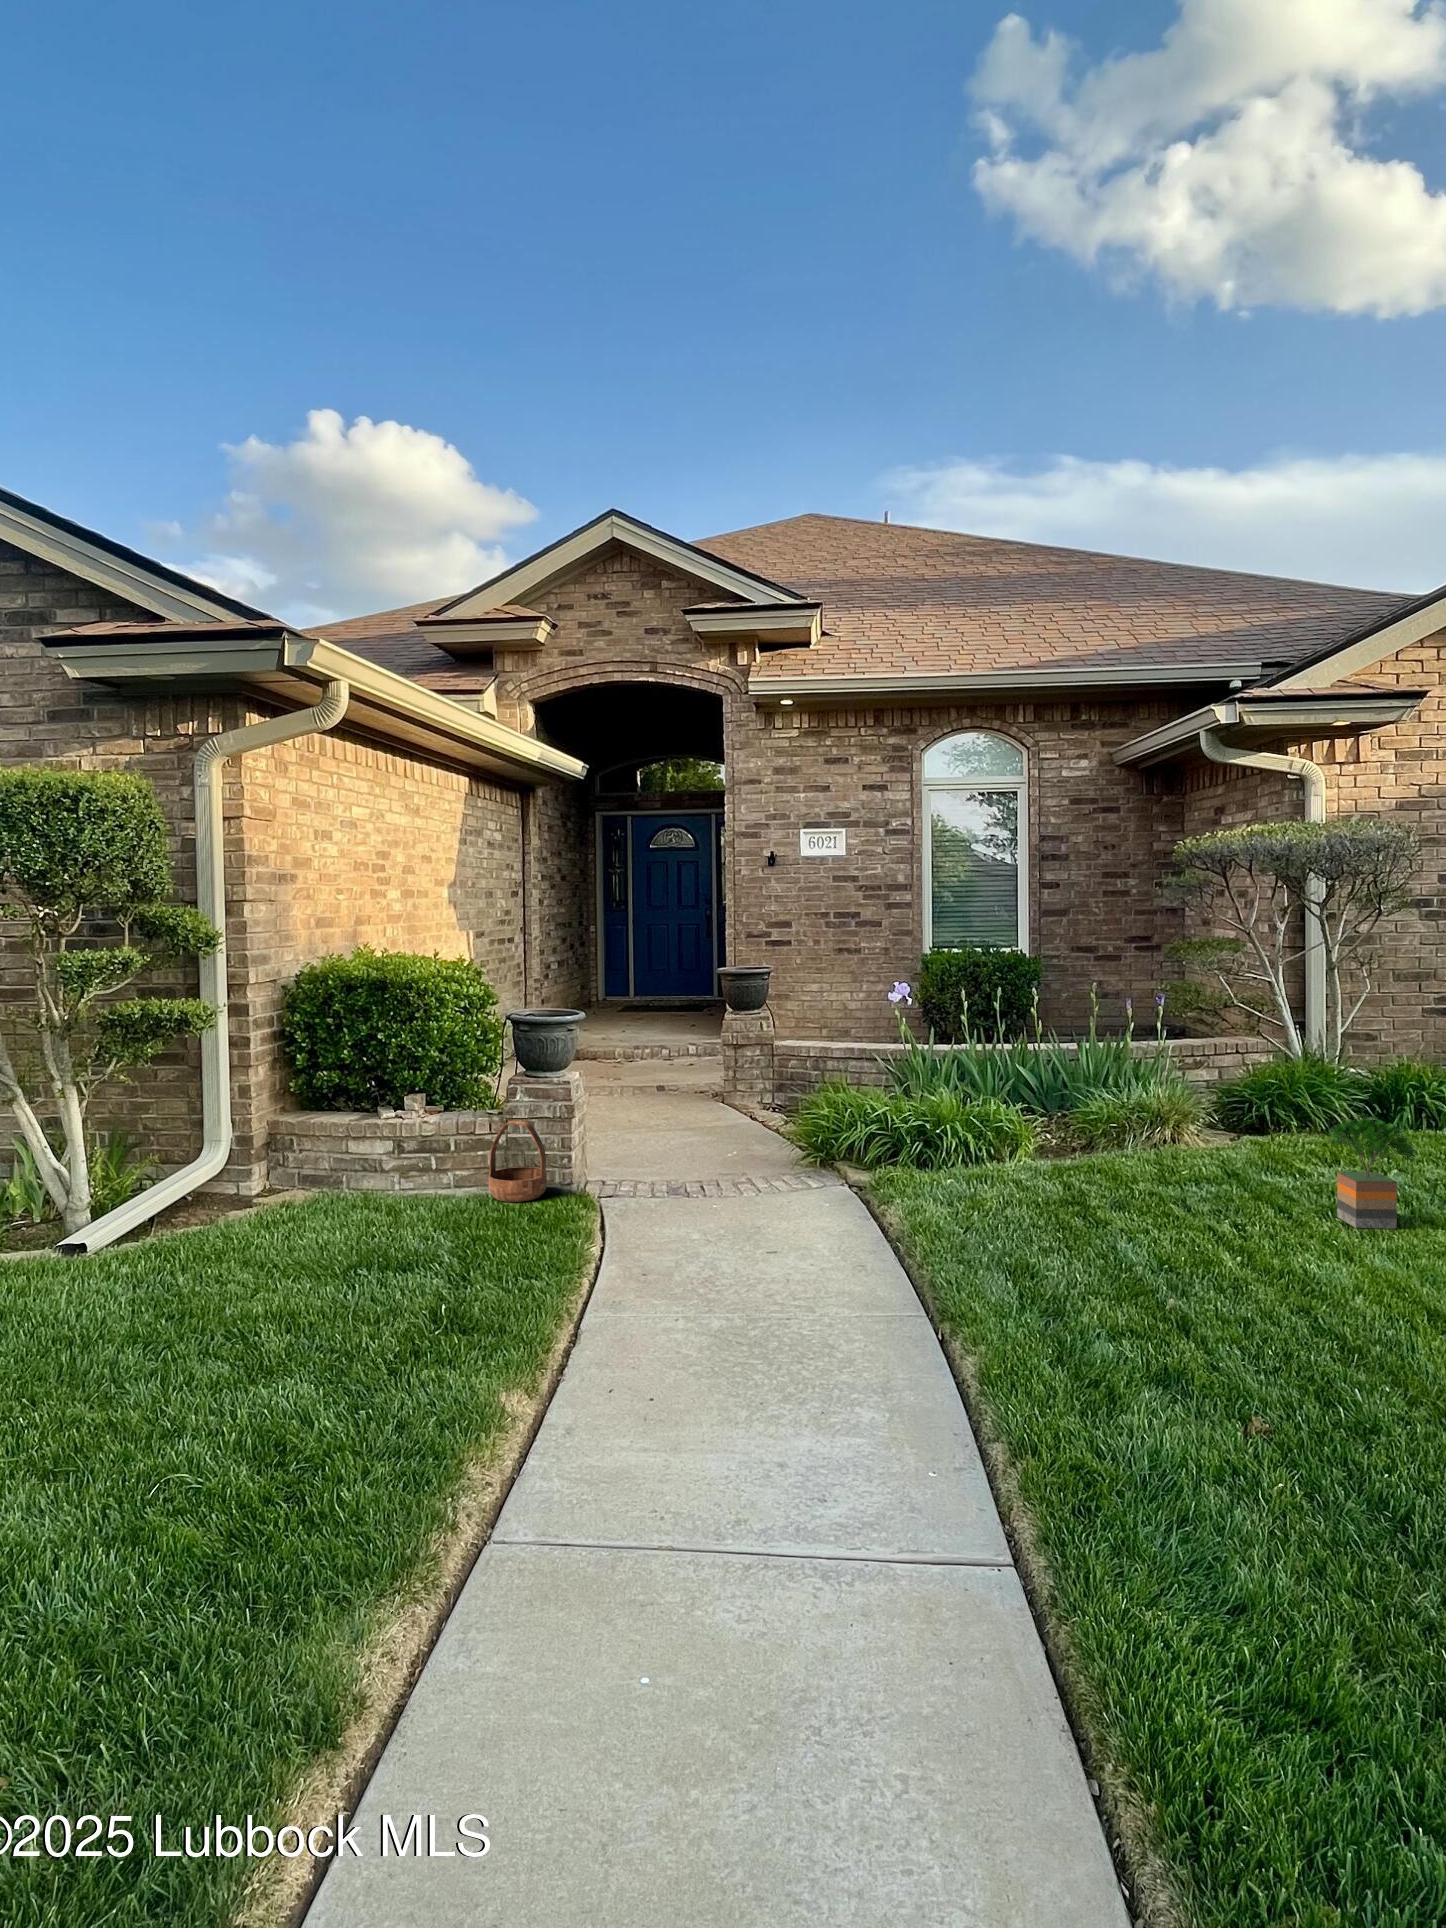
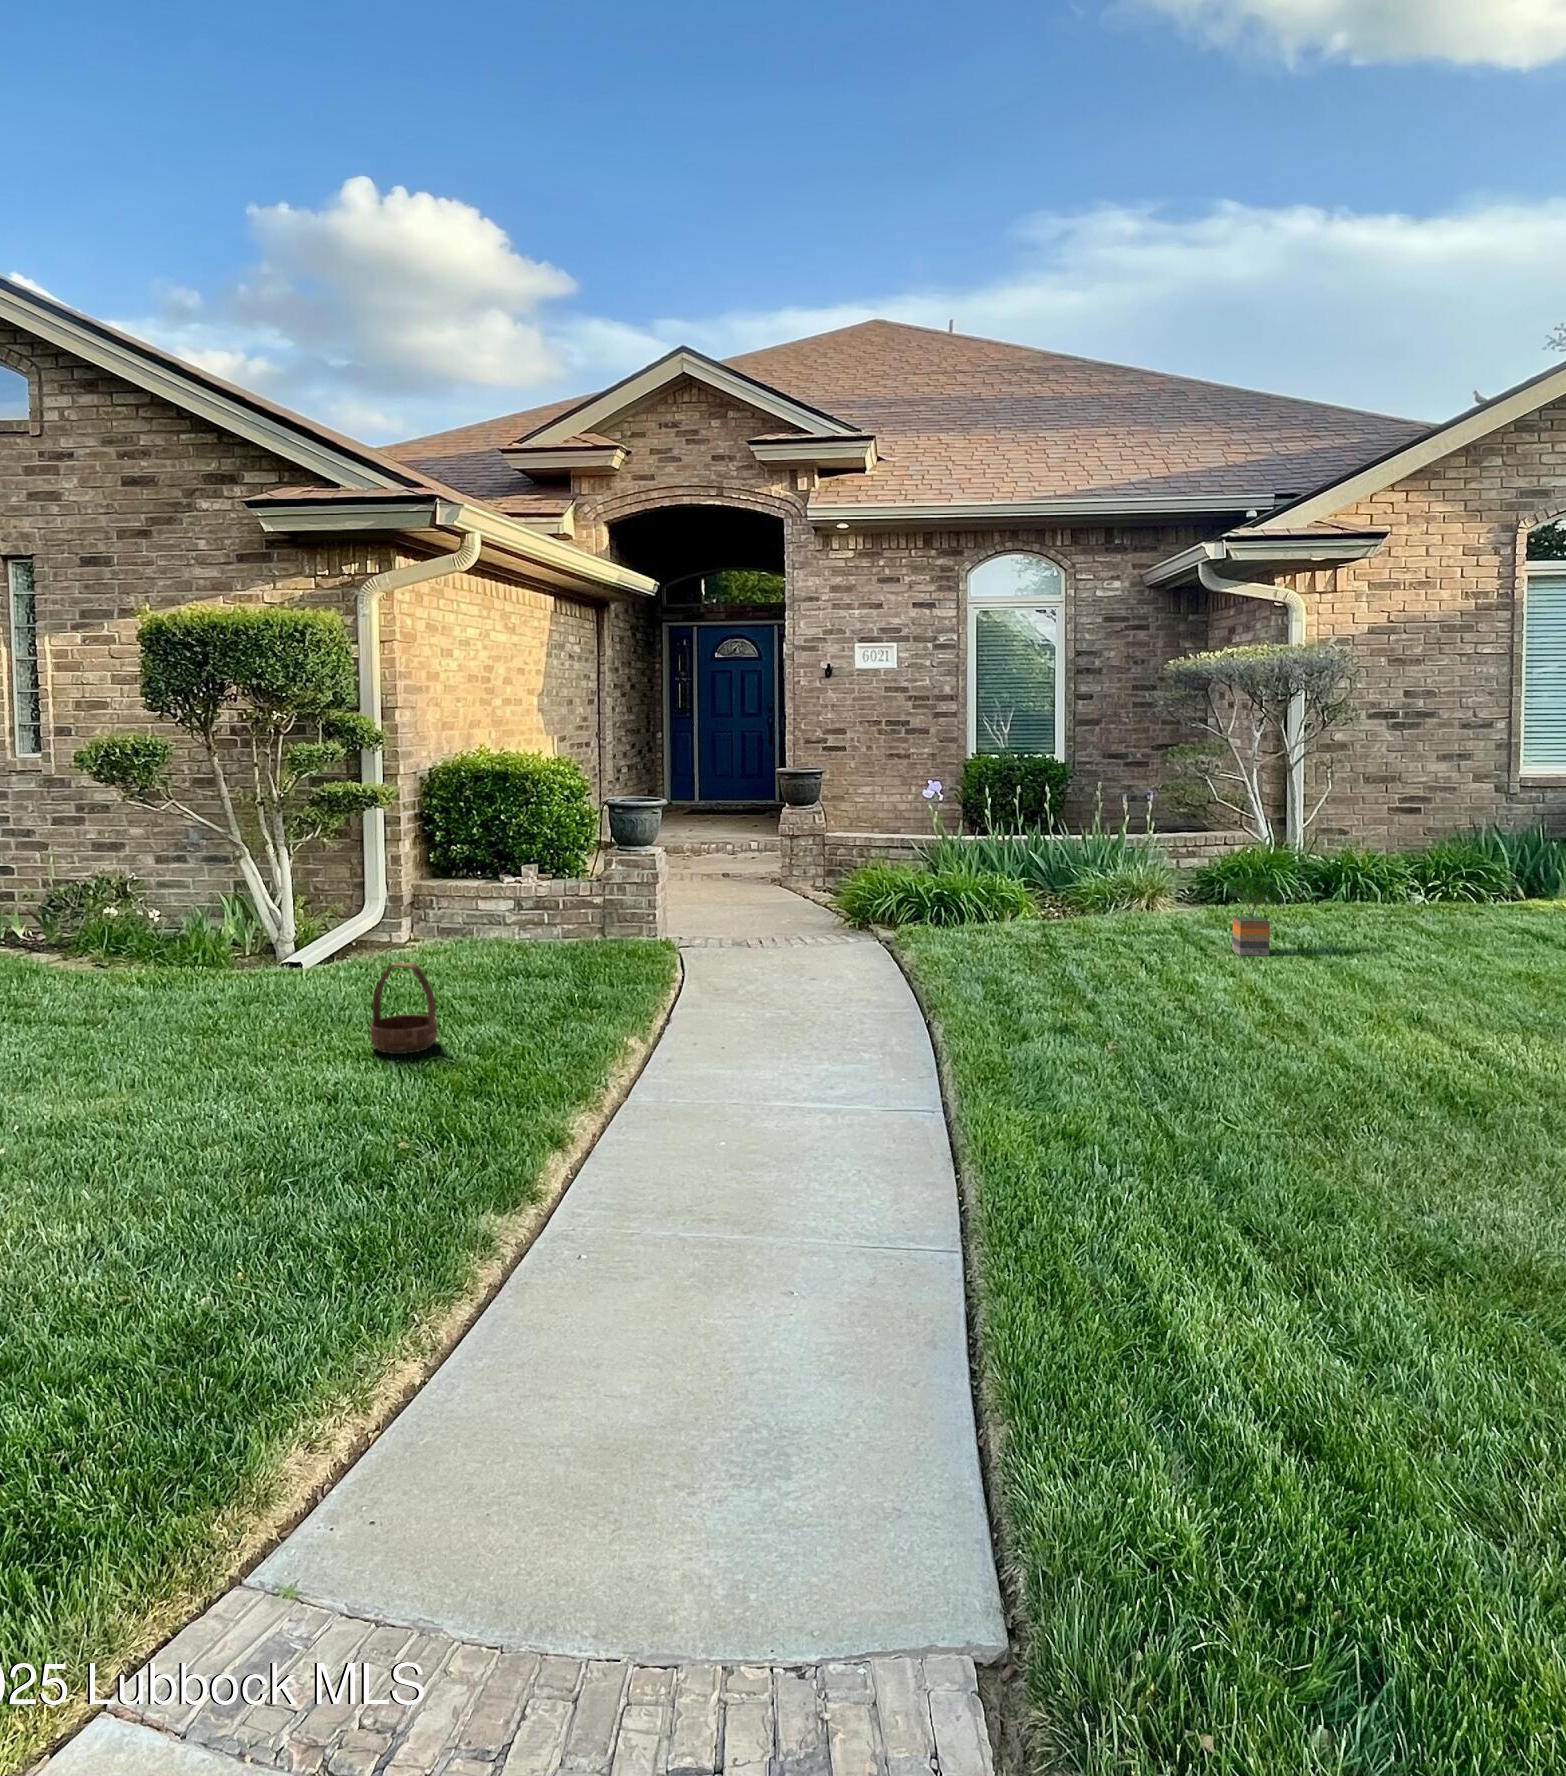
basket: present [489,1121,547,1202] -> present [370,963,438,1054]

